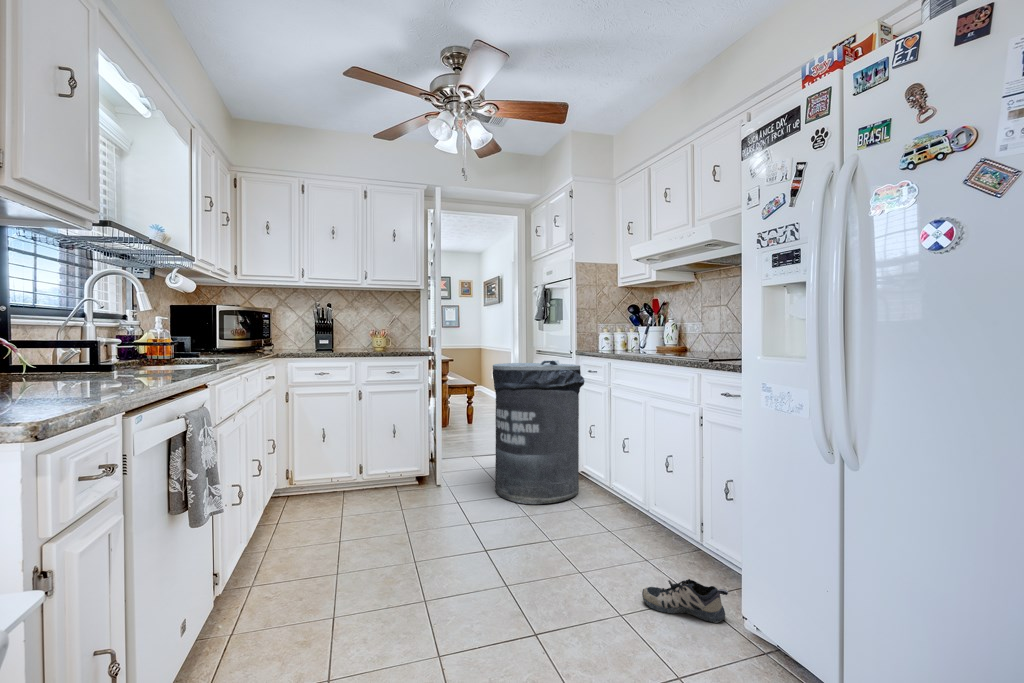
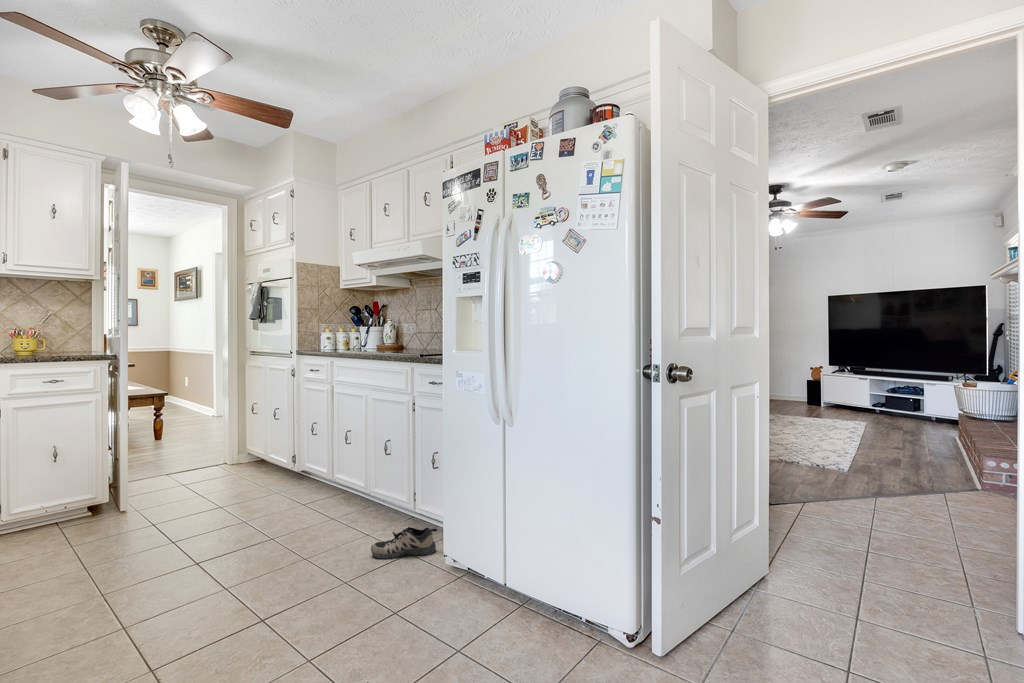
trash can: present [493,360,585,504] -> none [201,359,309,508]

